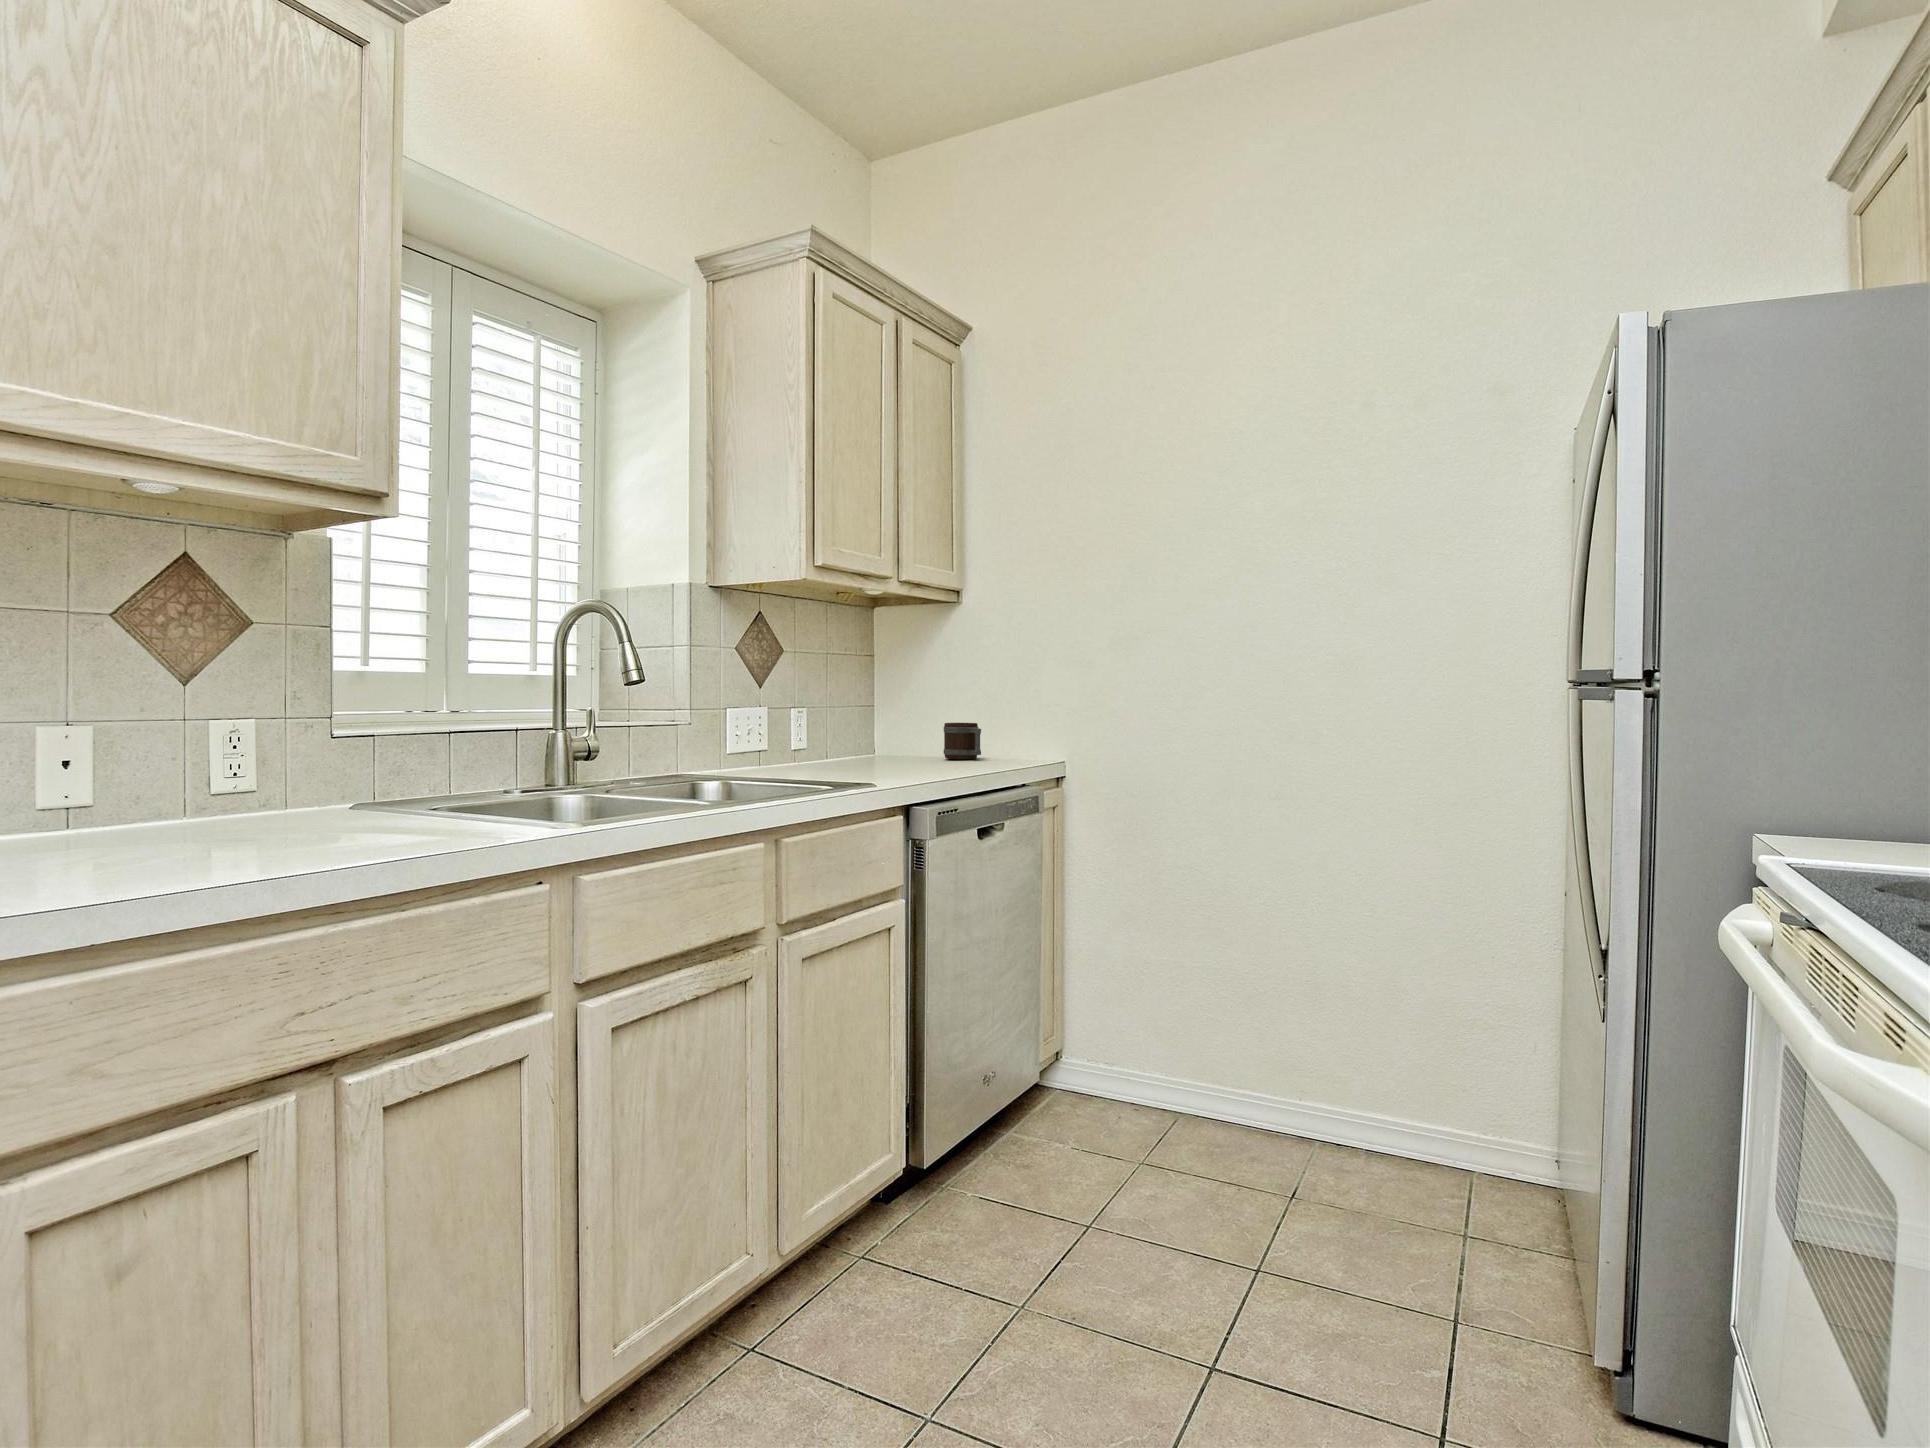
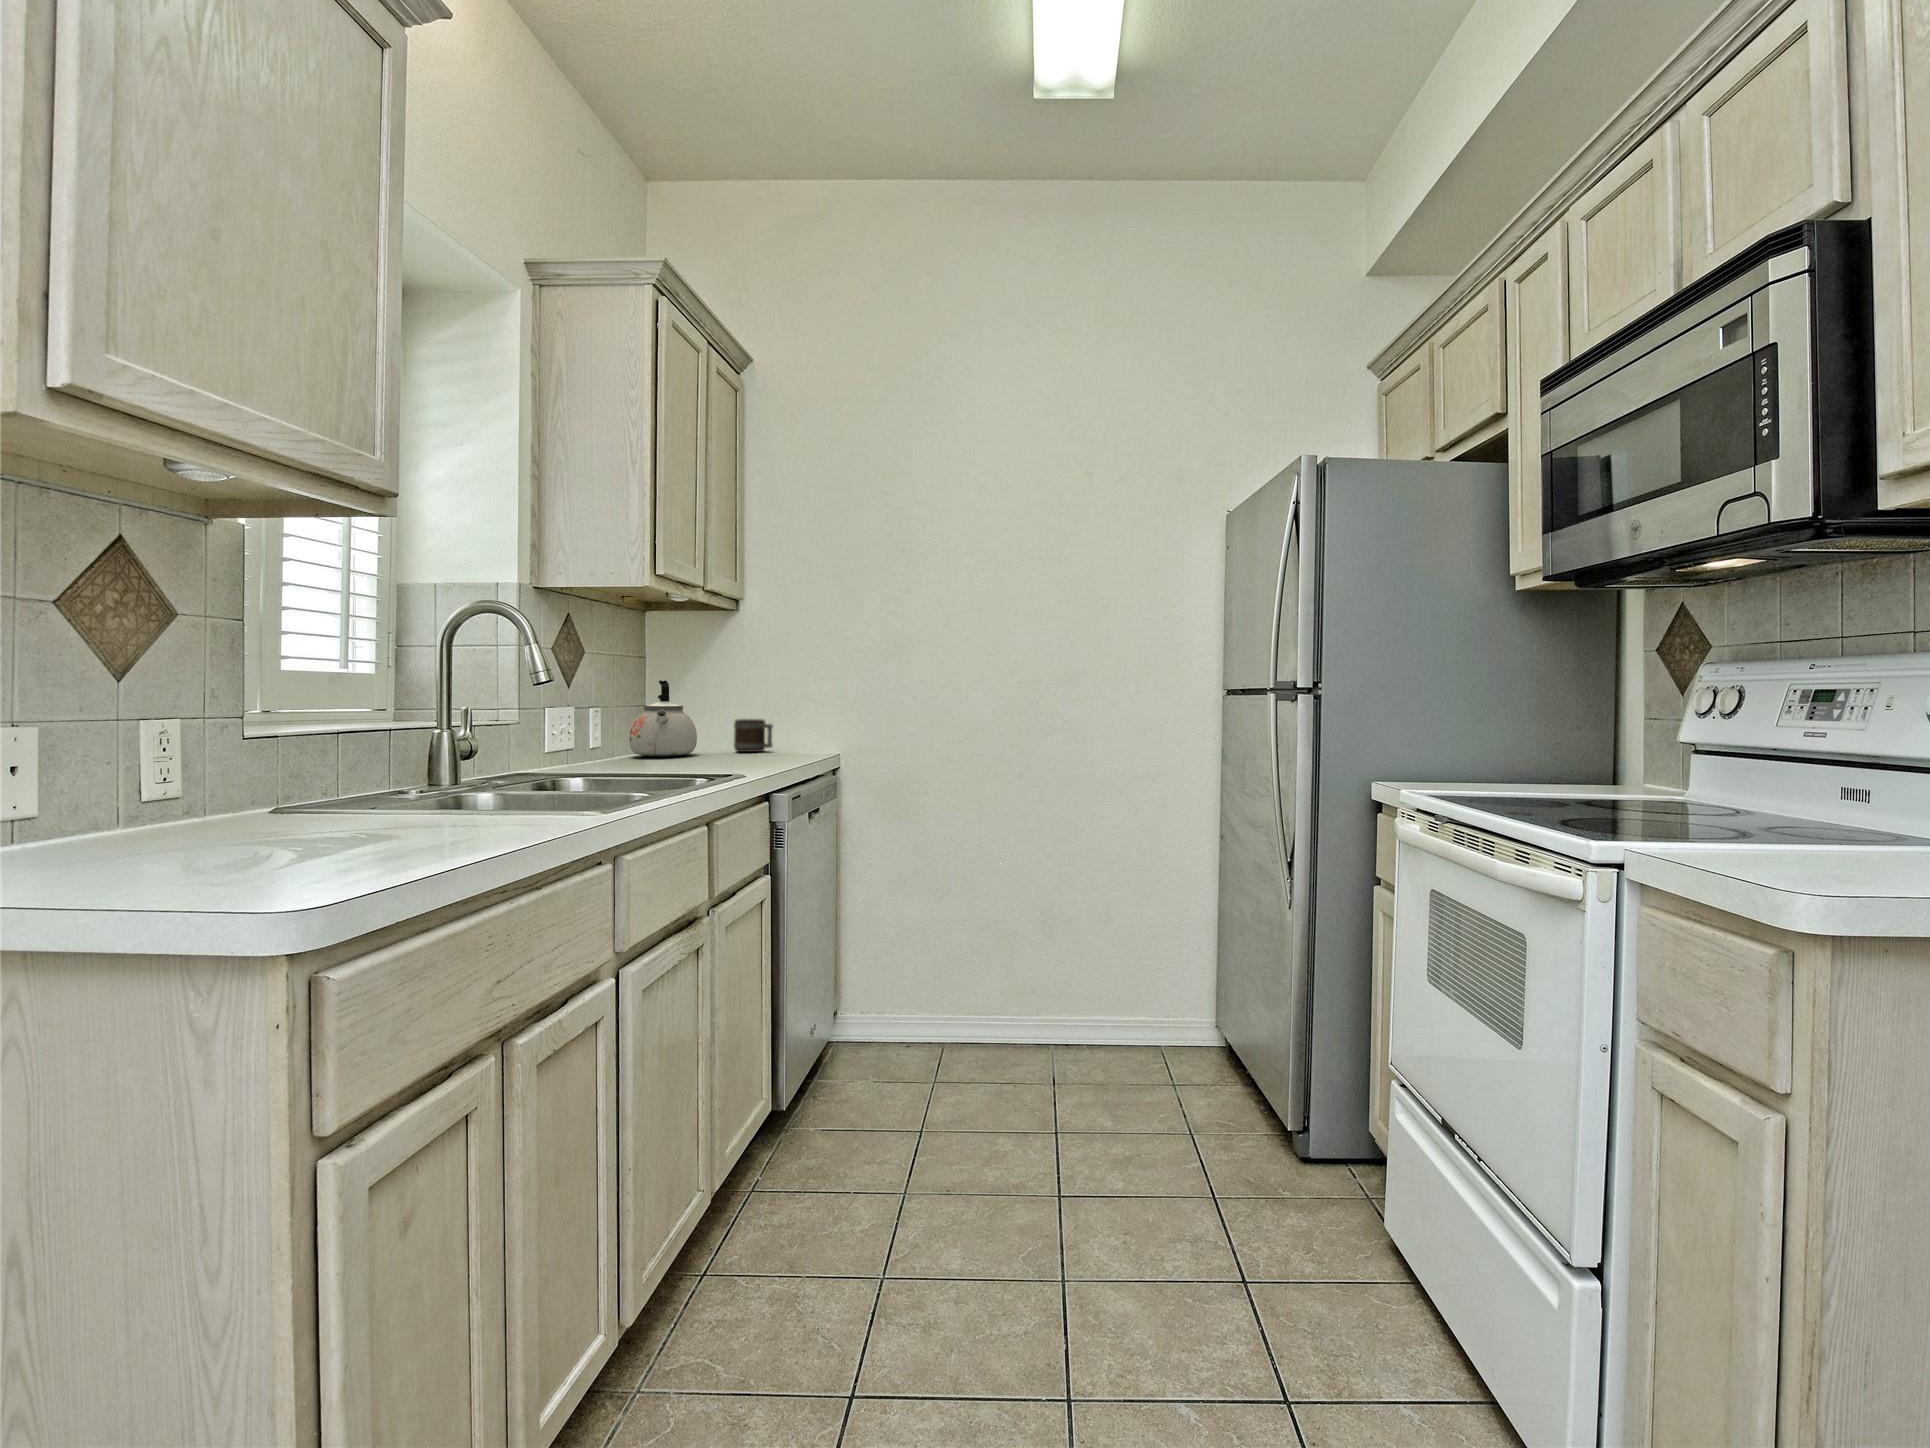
kettle: none [835,680,904,761] -> present [629,680,697,757]

